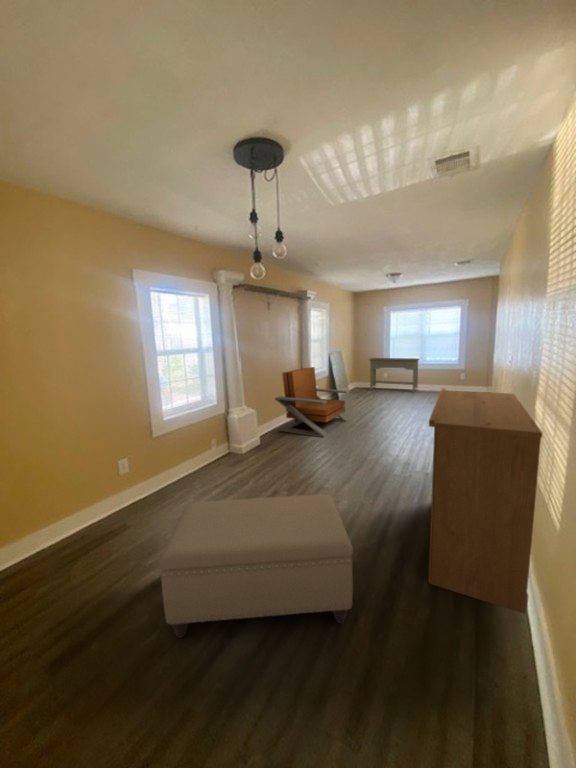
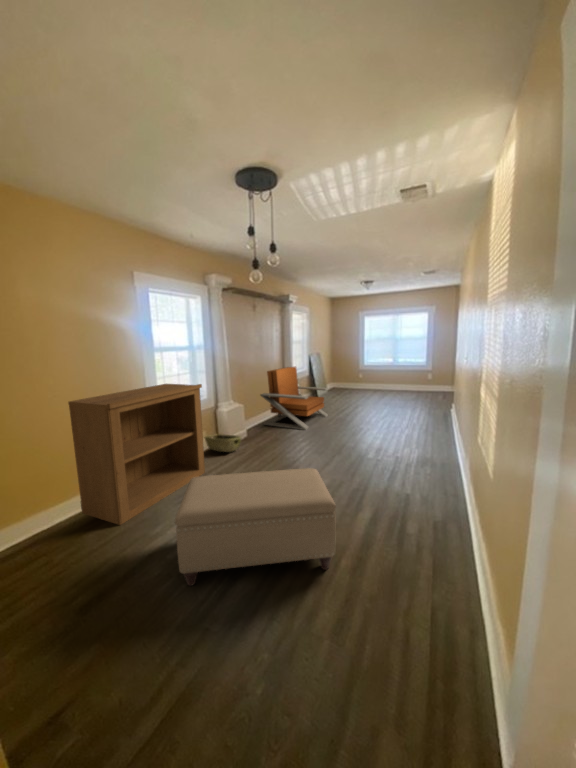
console table: present [369,358,419,393] -> none [345,360,392,392]
bookshelf: present [429,389,542,614] -> present [68,384,205,525]
woven basket: none [213,443,253,463] -> present [205,434,241,452]

